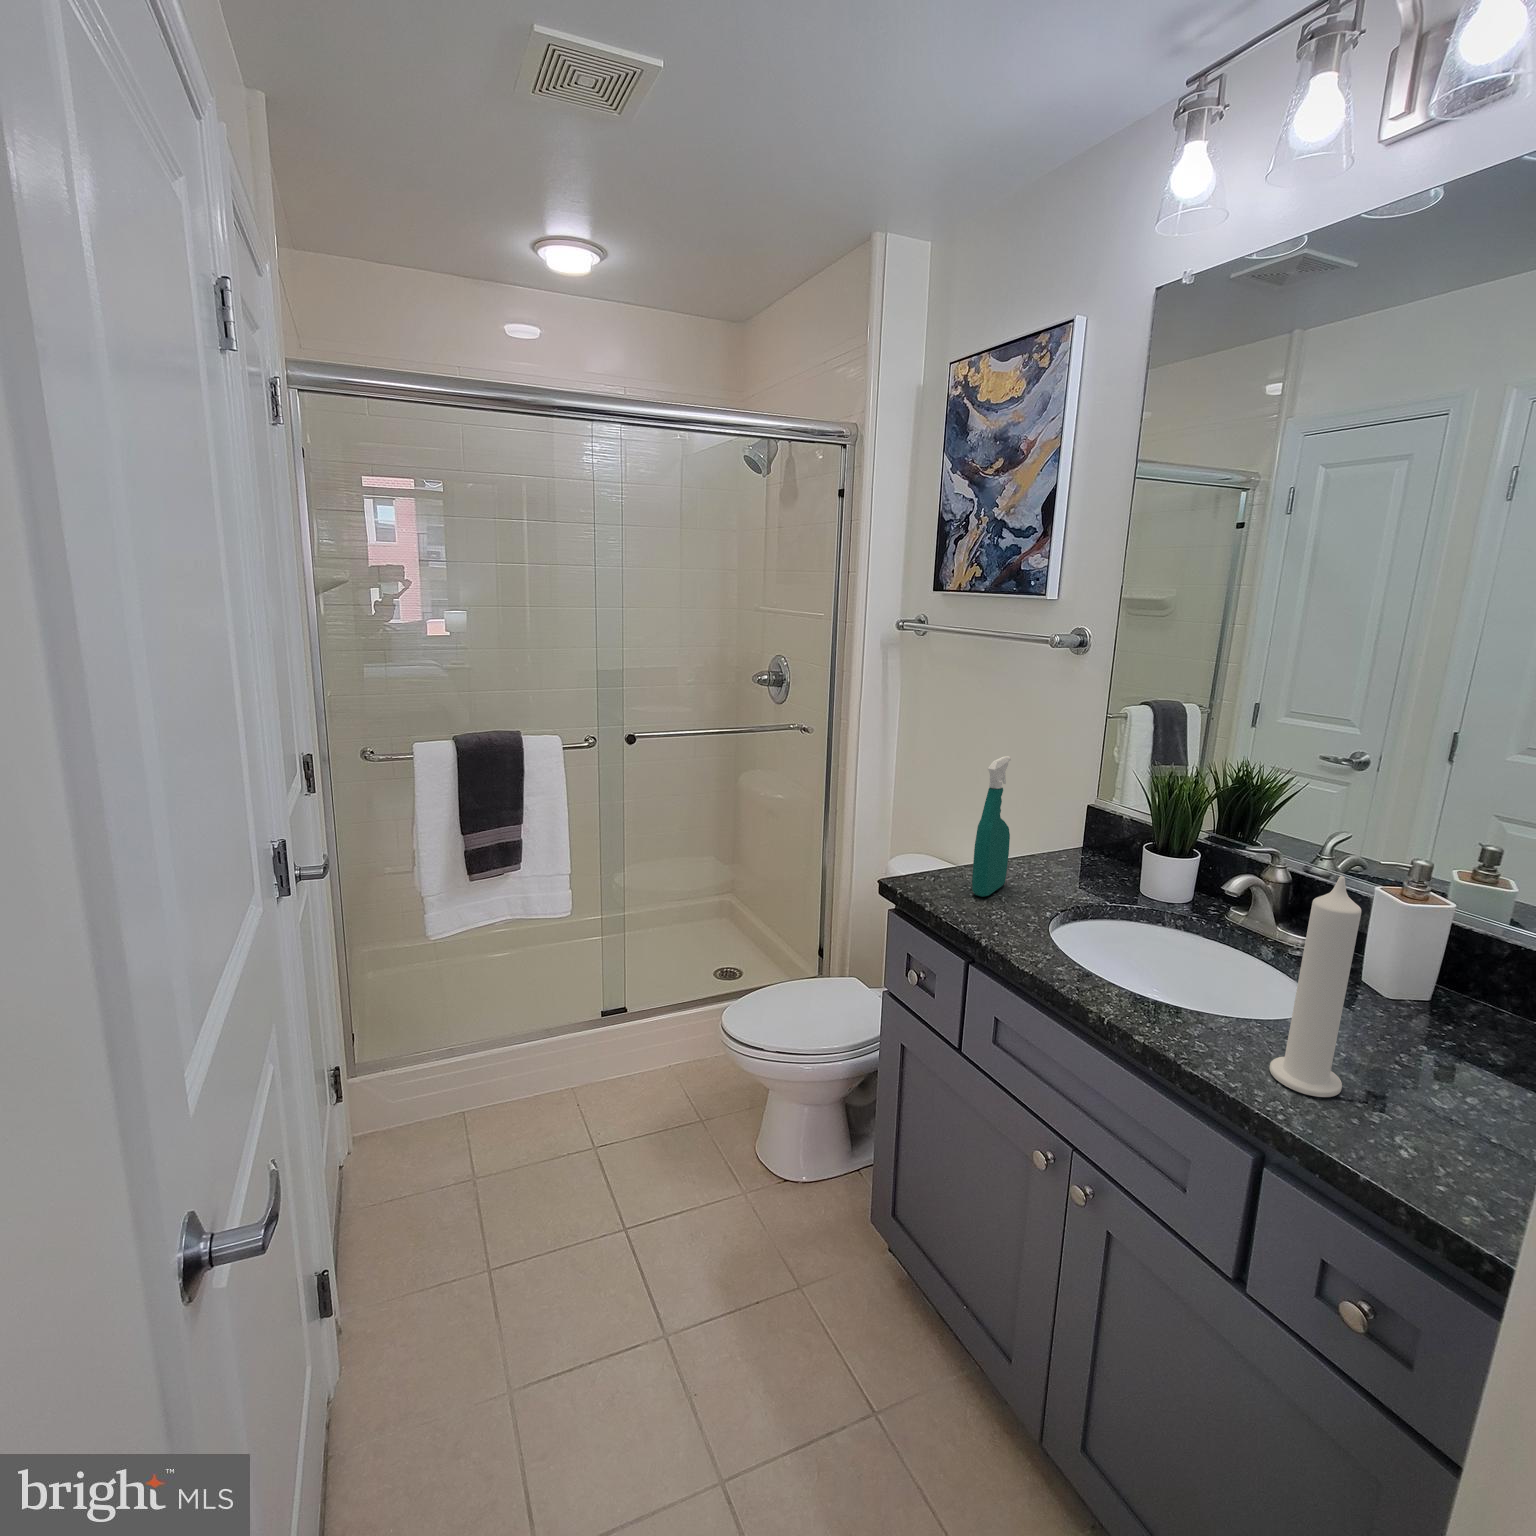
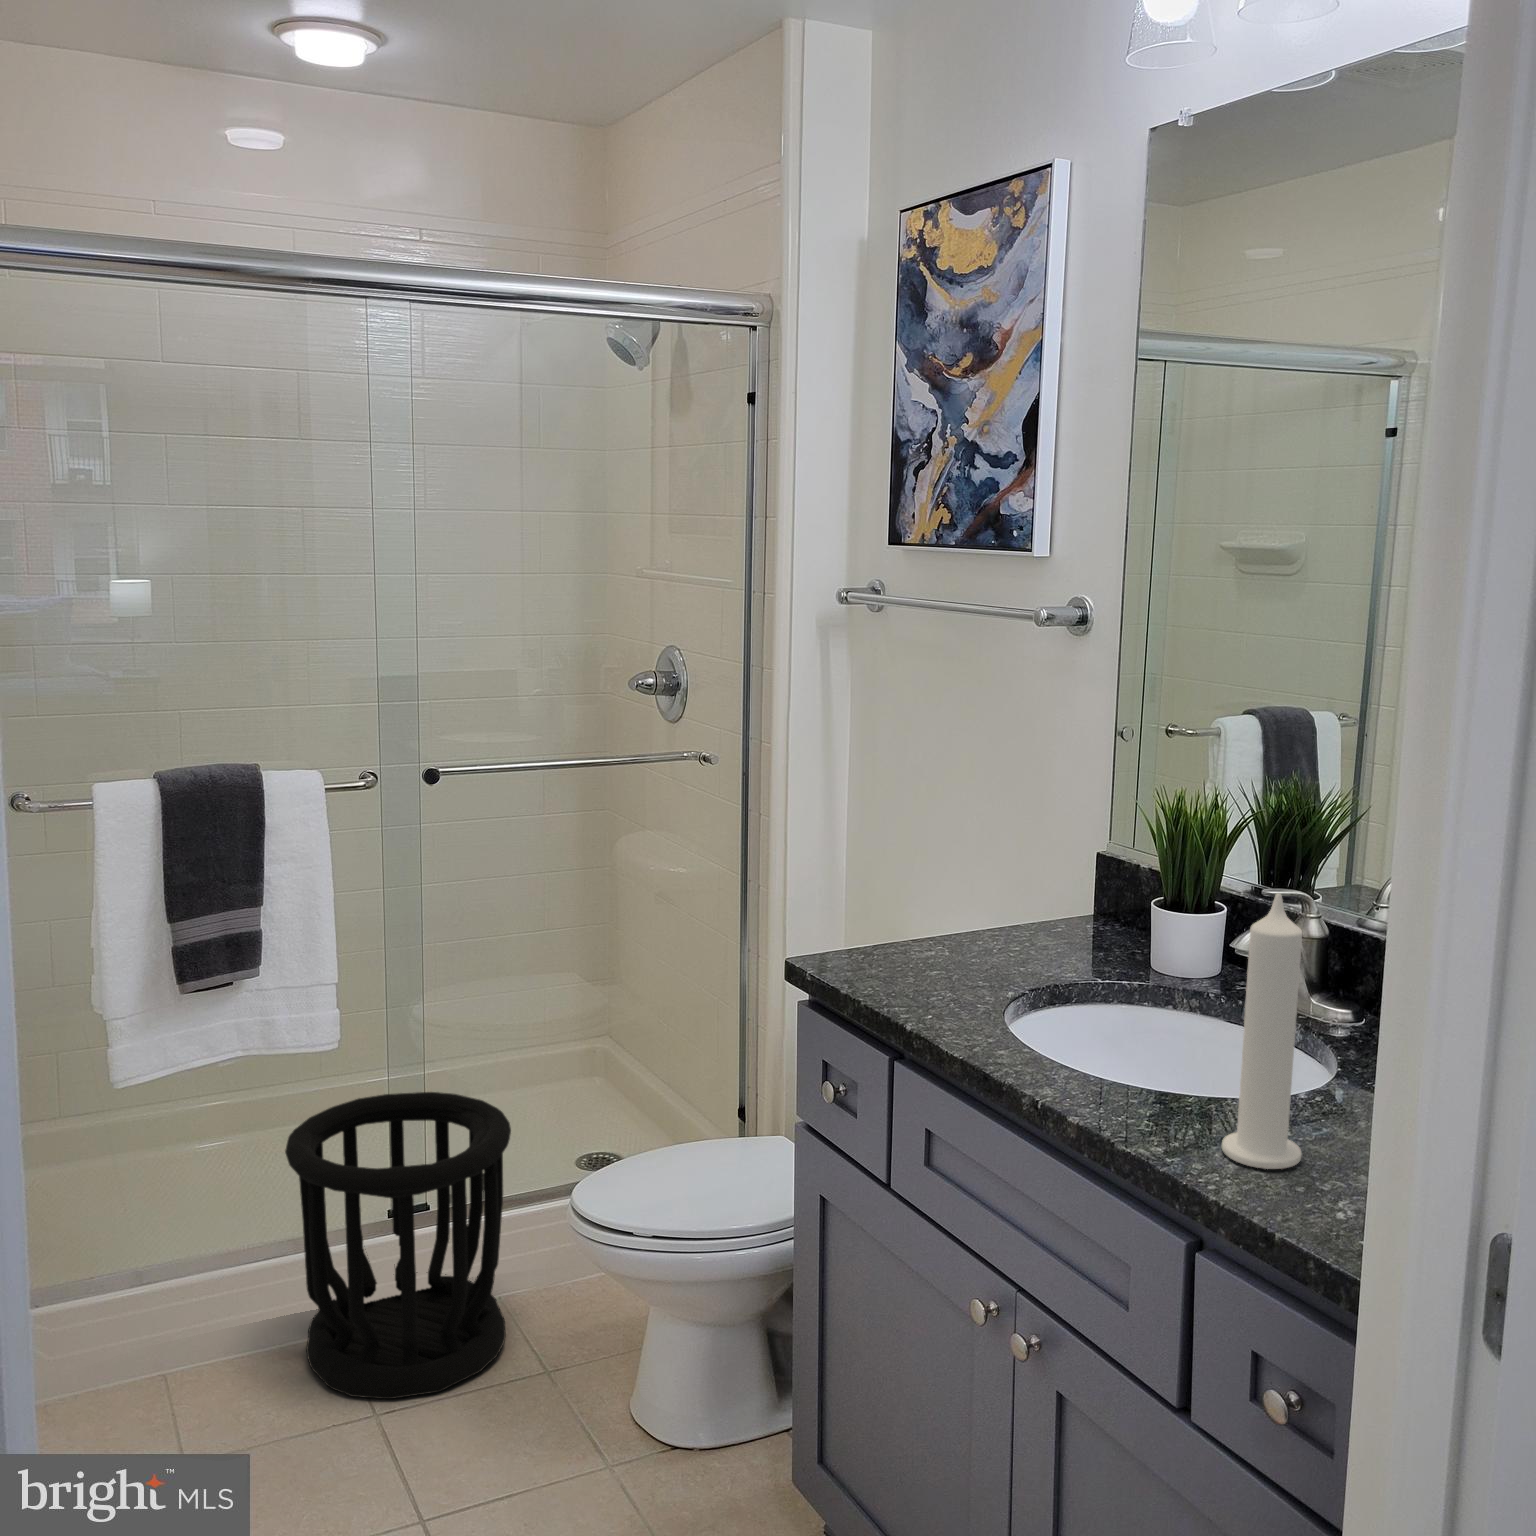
spray bottle: present [972,756,1011,897] -> none [909,776,964,975]
wastebasket: none [538,941,681,1140] -> present [285,1092,511,1399]

